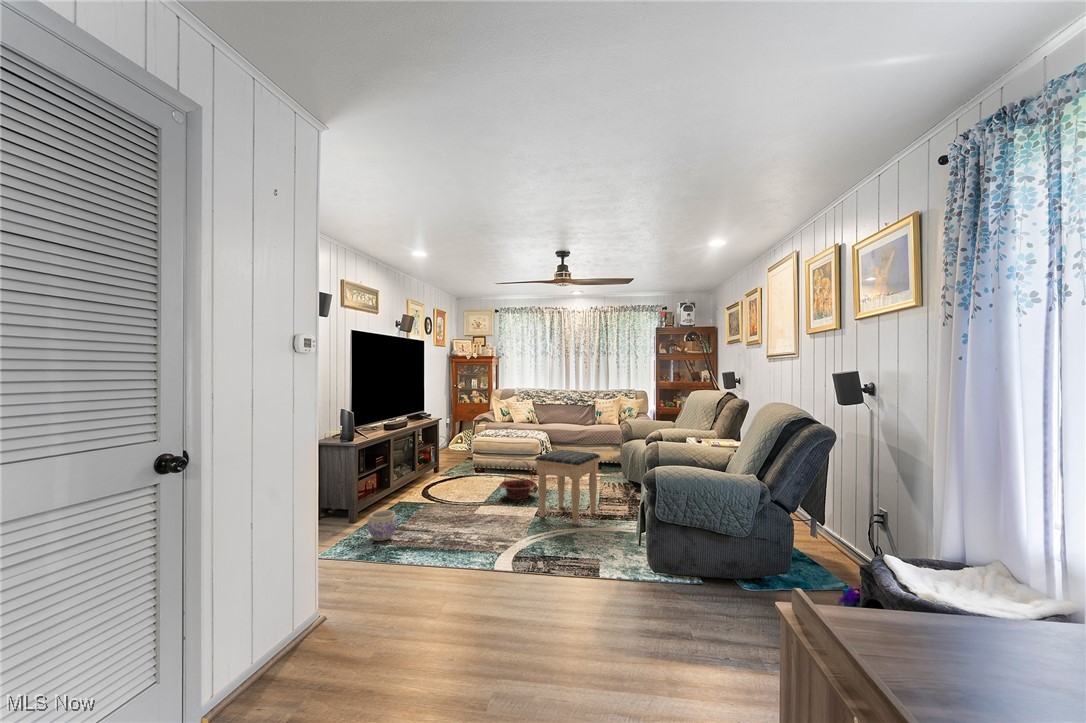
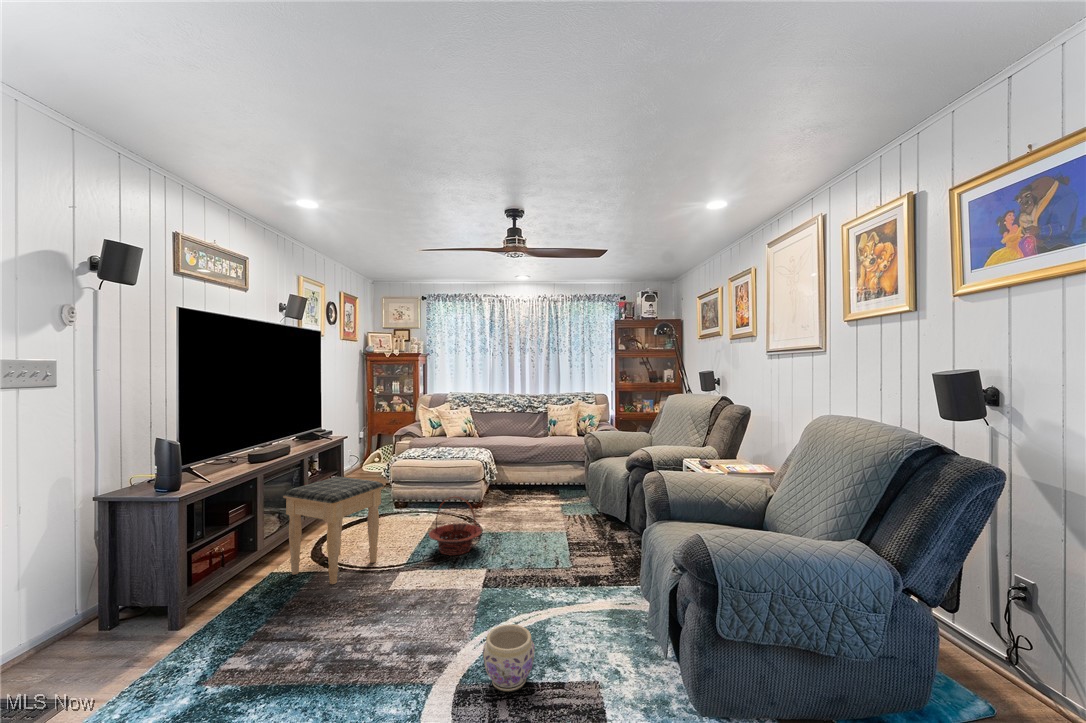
footstool: present [535,450,600,524] -> present [283,477,384,584]
planter: present [367,510,397,541] -> present [483,624,535,692]

